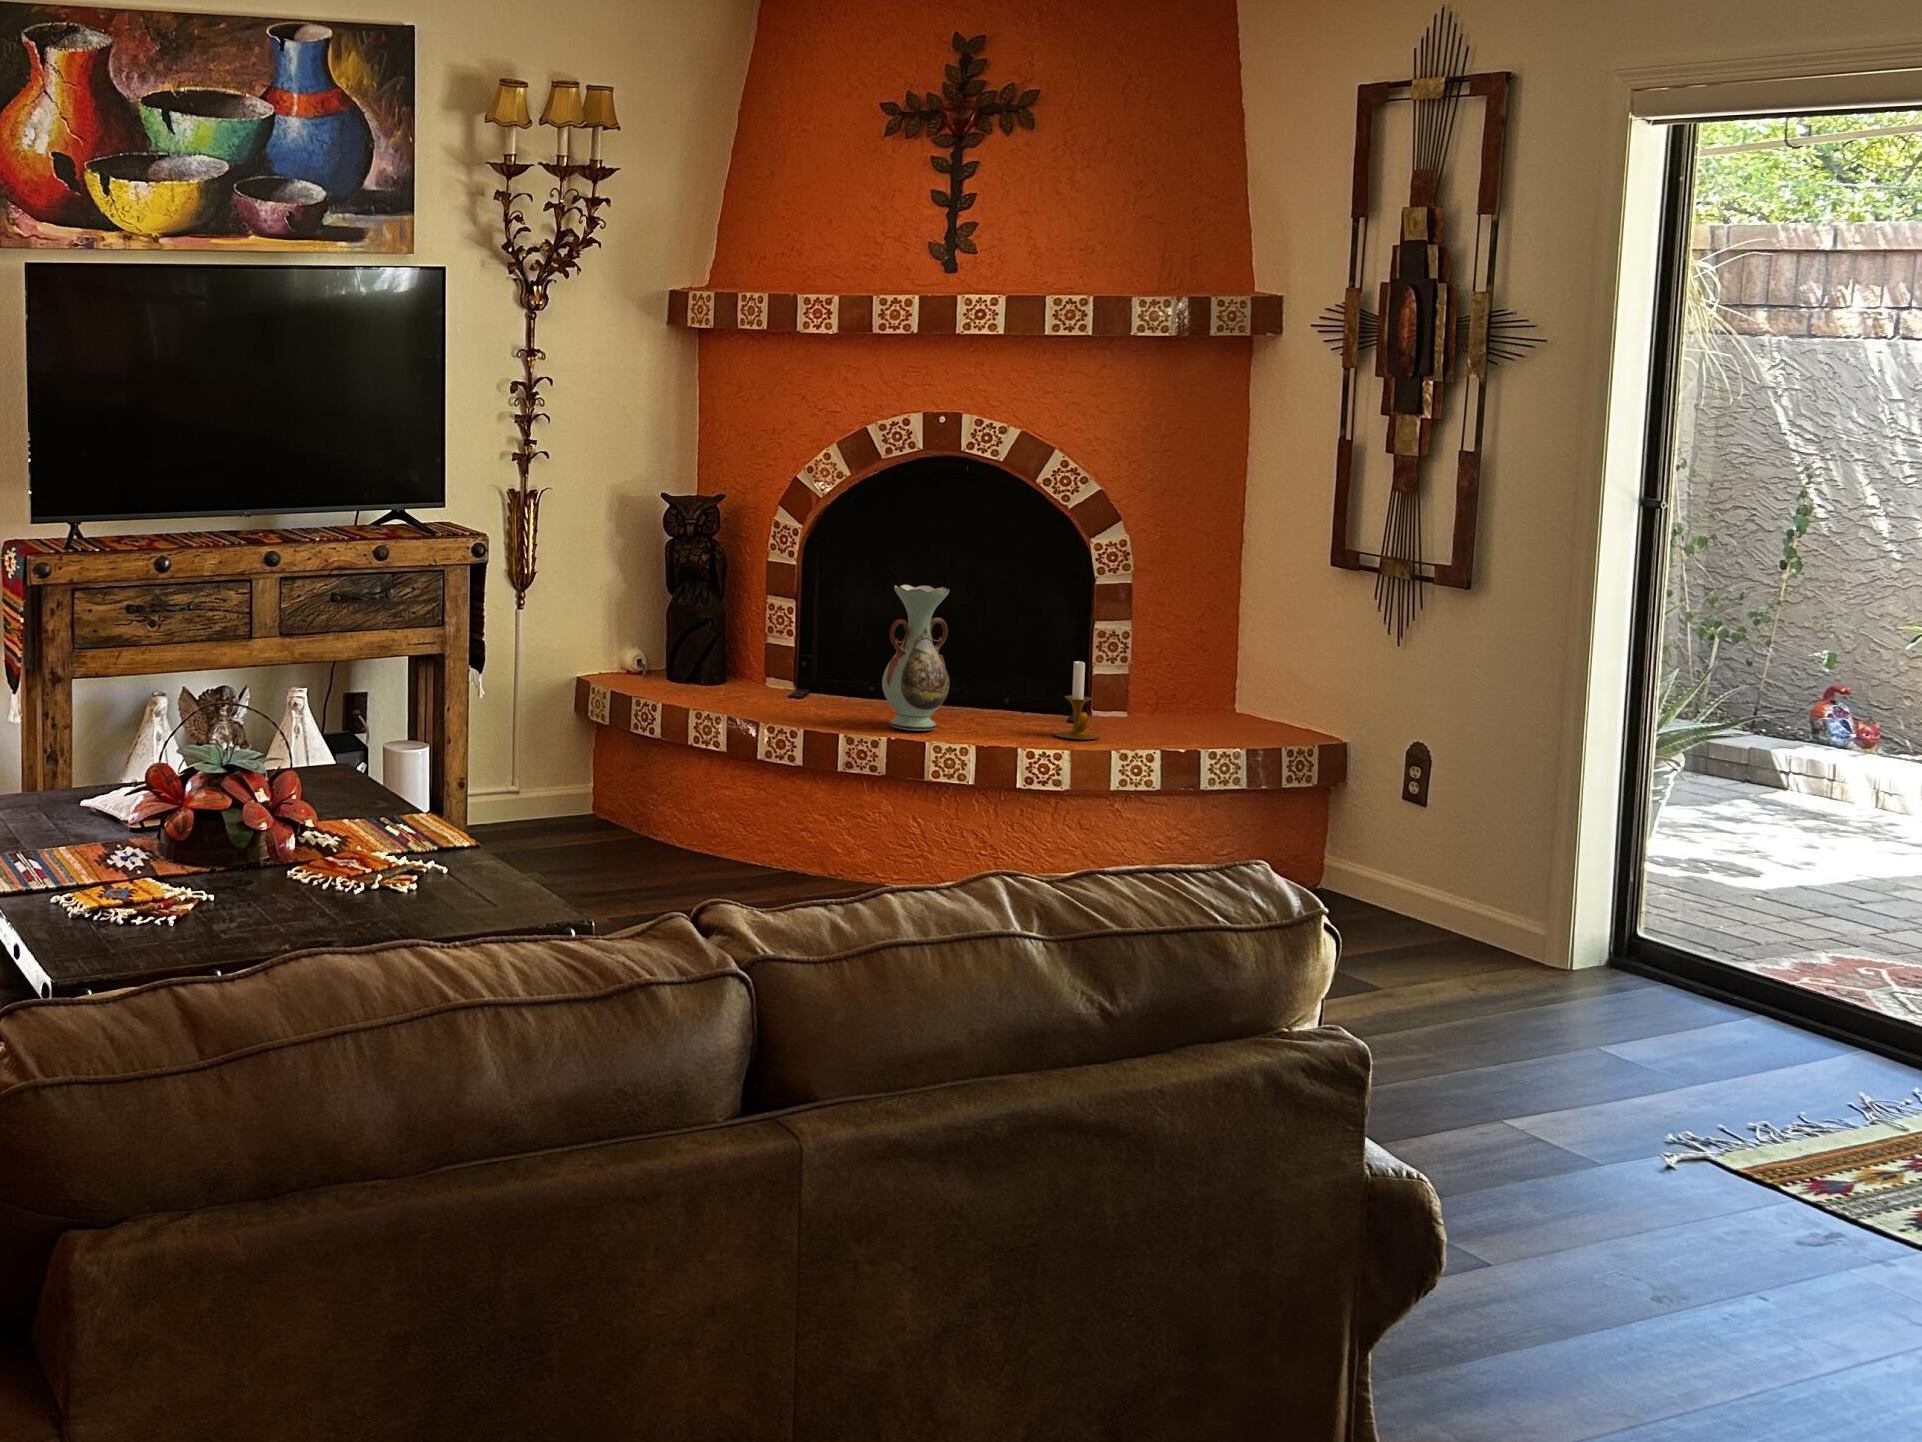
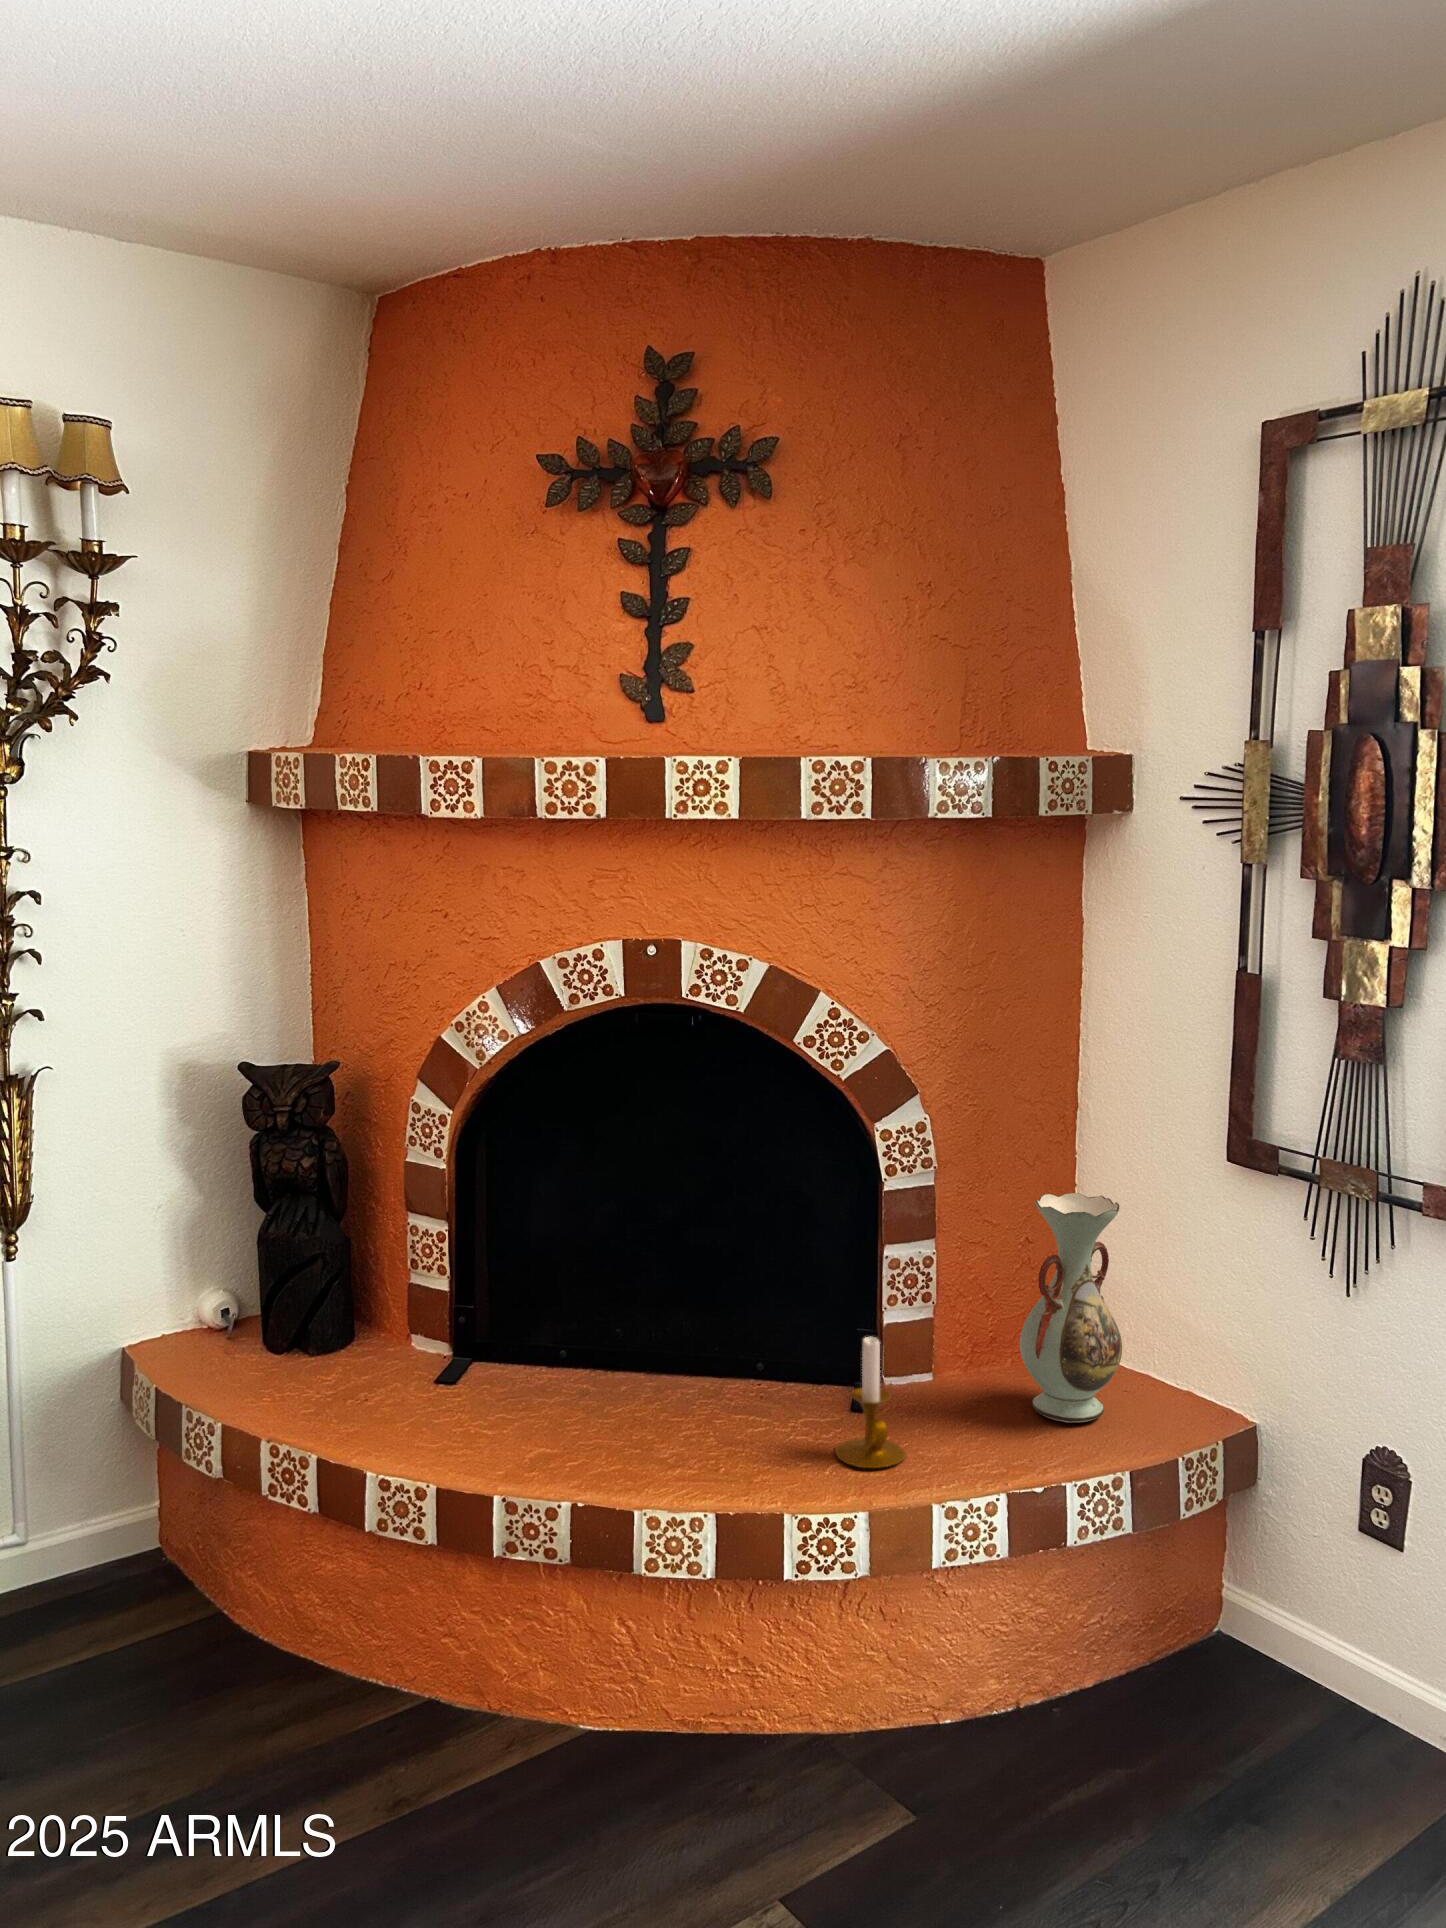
decorative vase: present [882,585,950,731] -> present [1020,1193,1122,1423]

